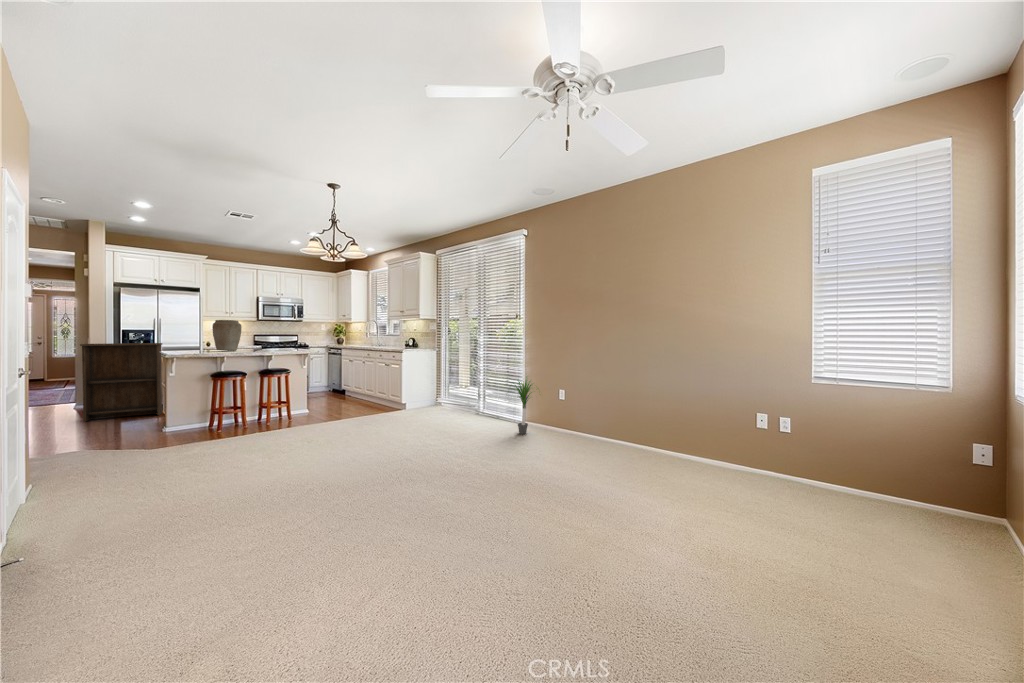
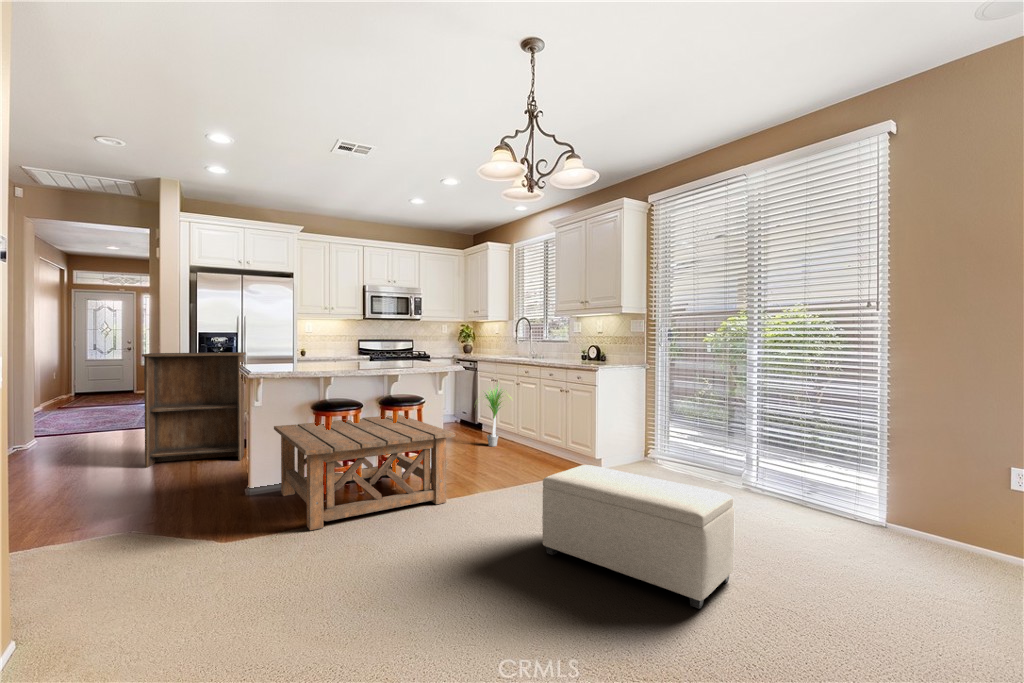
vase: present [212,320,242,351] -> none [316,317,357,367]
potted plant: present [515,377,532,434] -> present [485,386,511,446]
coffee table: none [184,381,303,442] -> present [274,415,455,530]
ottoman: none [341,399,429,454] -> present [542,465,735,609]

